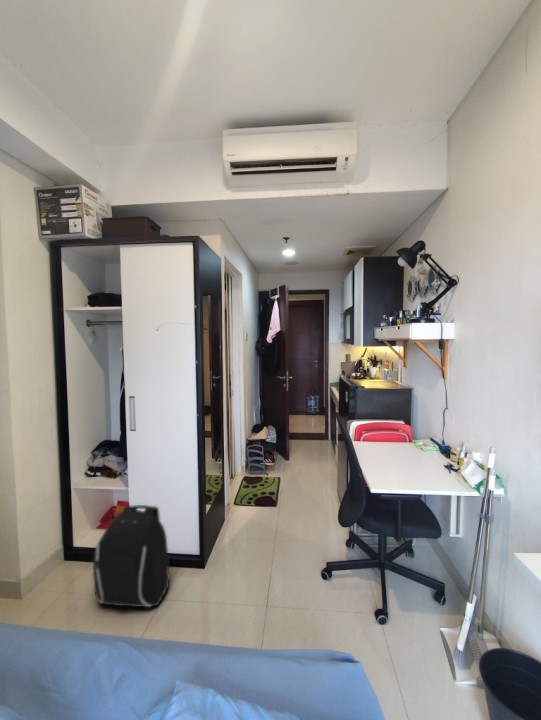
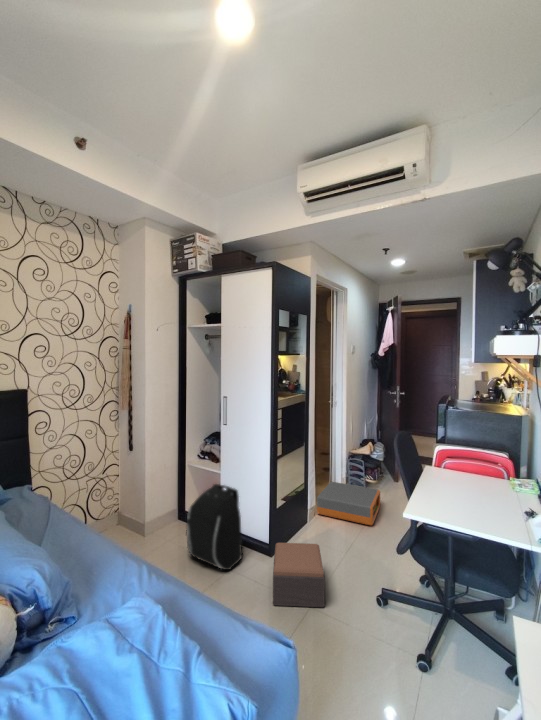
storage box: none [230,471,286,508] -> present [317,482,380,525]
footstool: none [212,544,277,627] -> present [273,543,325,607]

